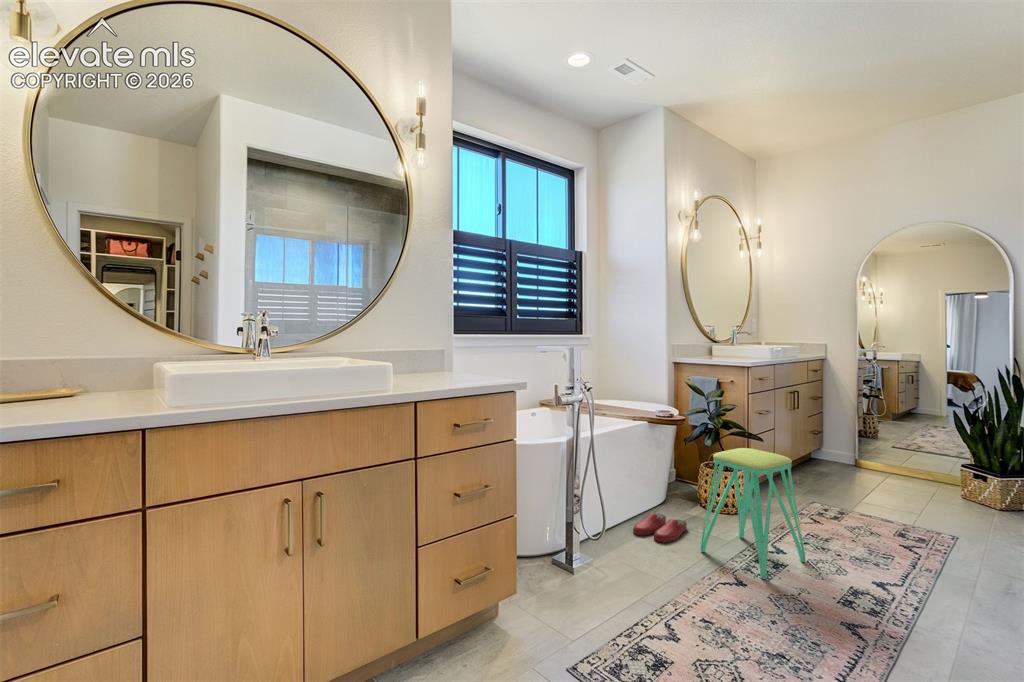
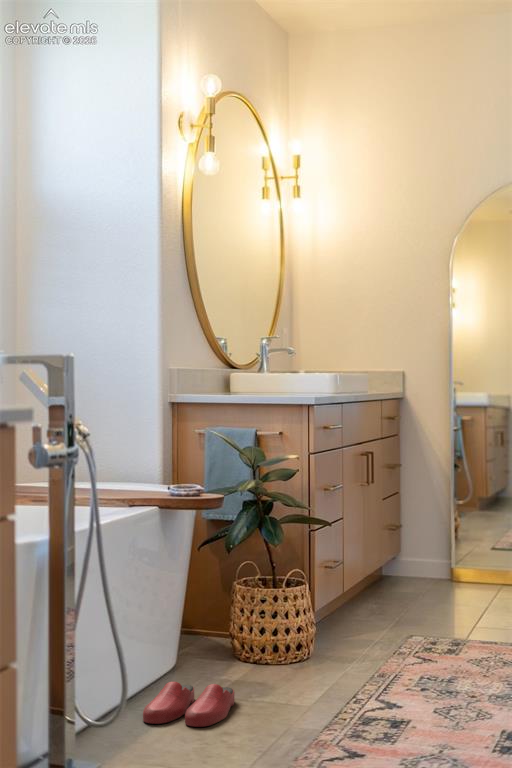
stool: present [700,448,805,579] -> none [272,532,433,743]

